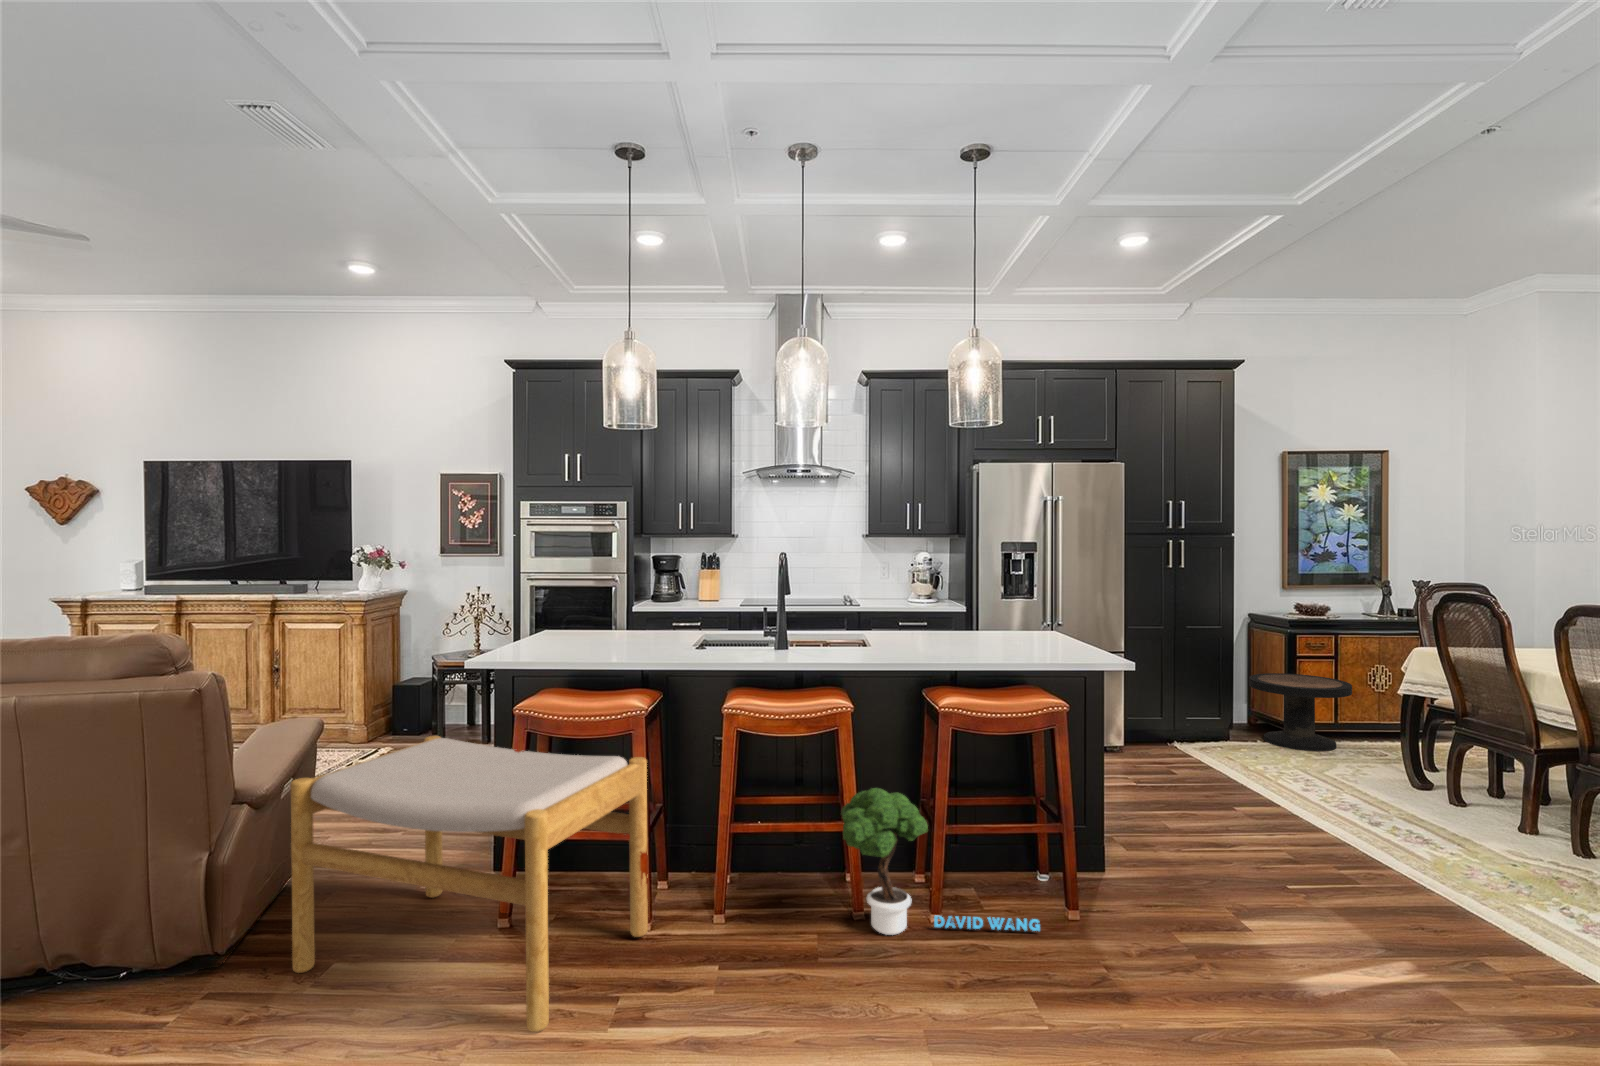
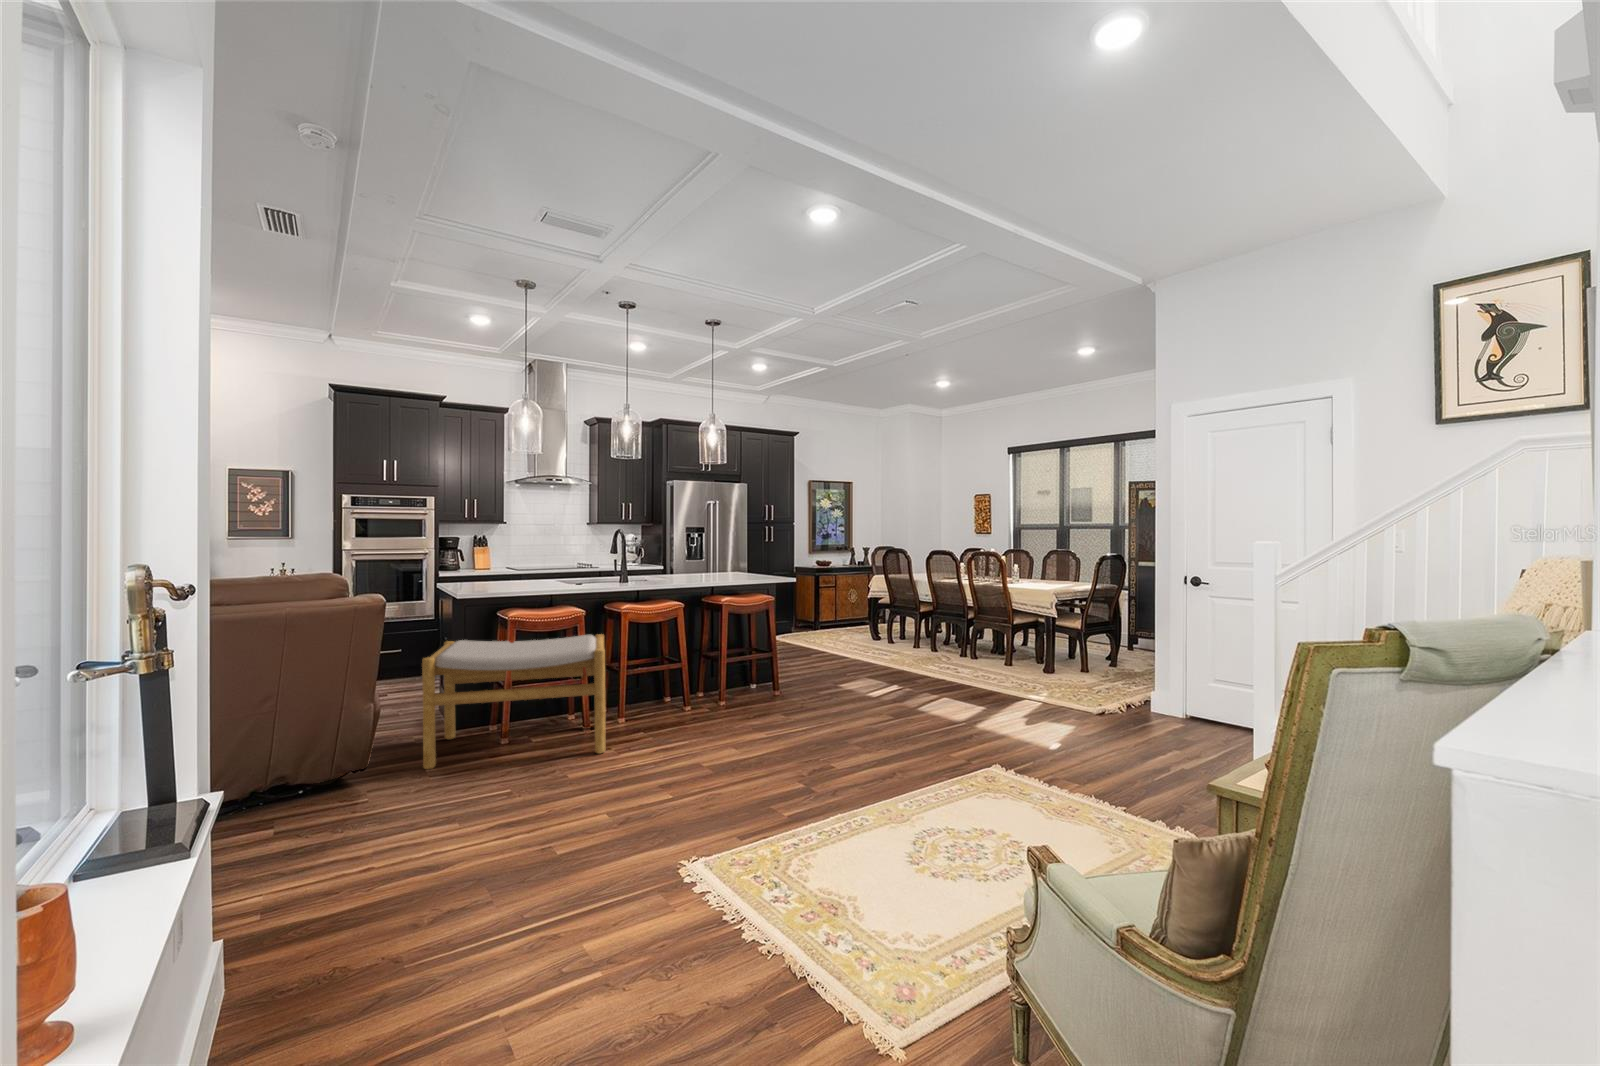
side table: present [1249,673,1352,751] -> none [802,597,846,634]
potted tree: present [841,788,1040,935] -> none [684,640,773,708]

